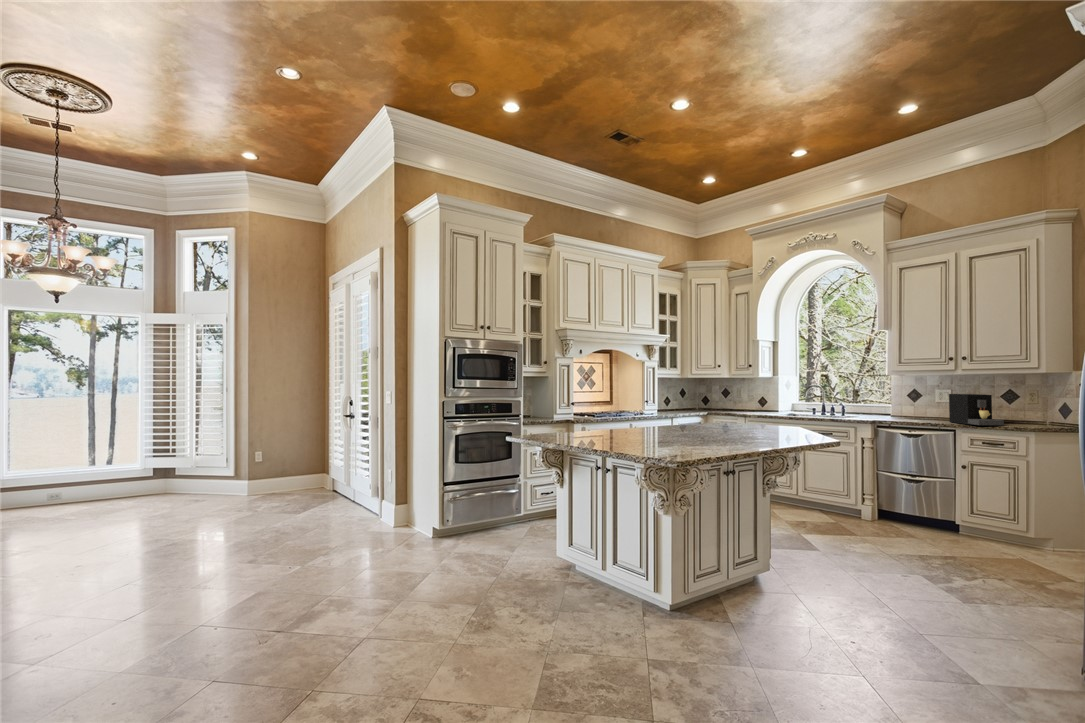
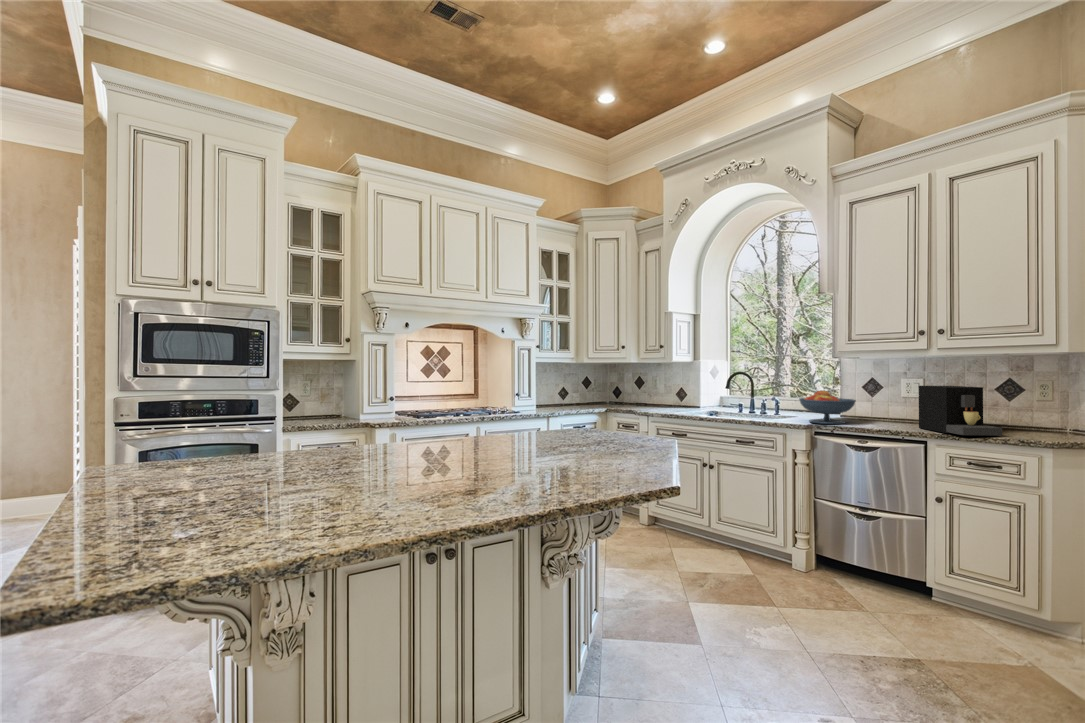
fruit bowl: none [864,397,905,420] -> present [799,391,856,424]

